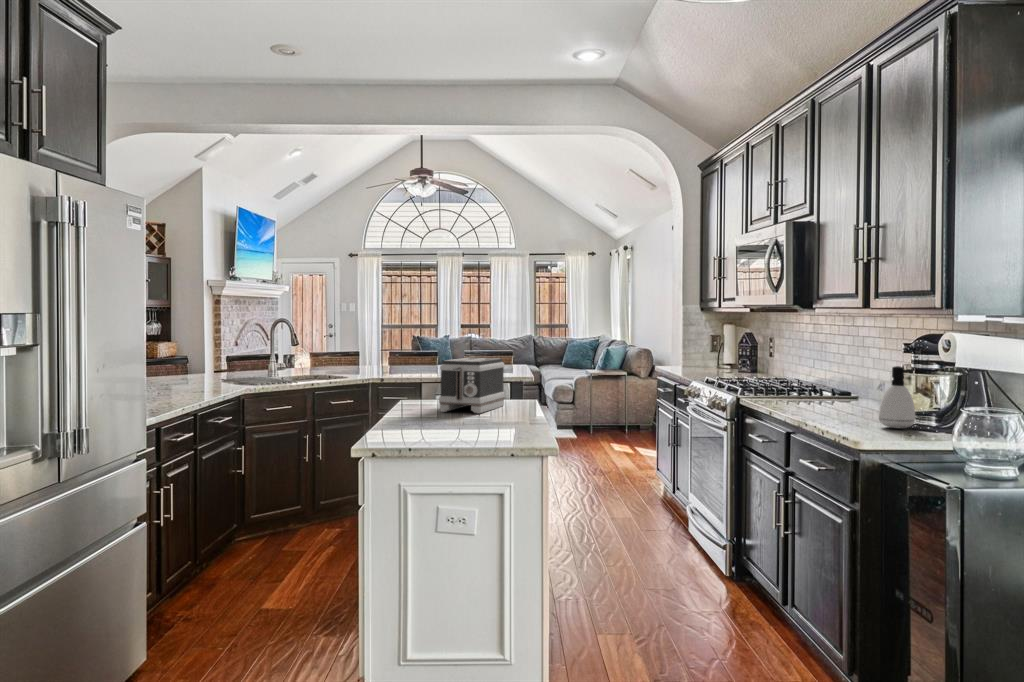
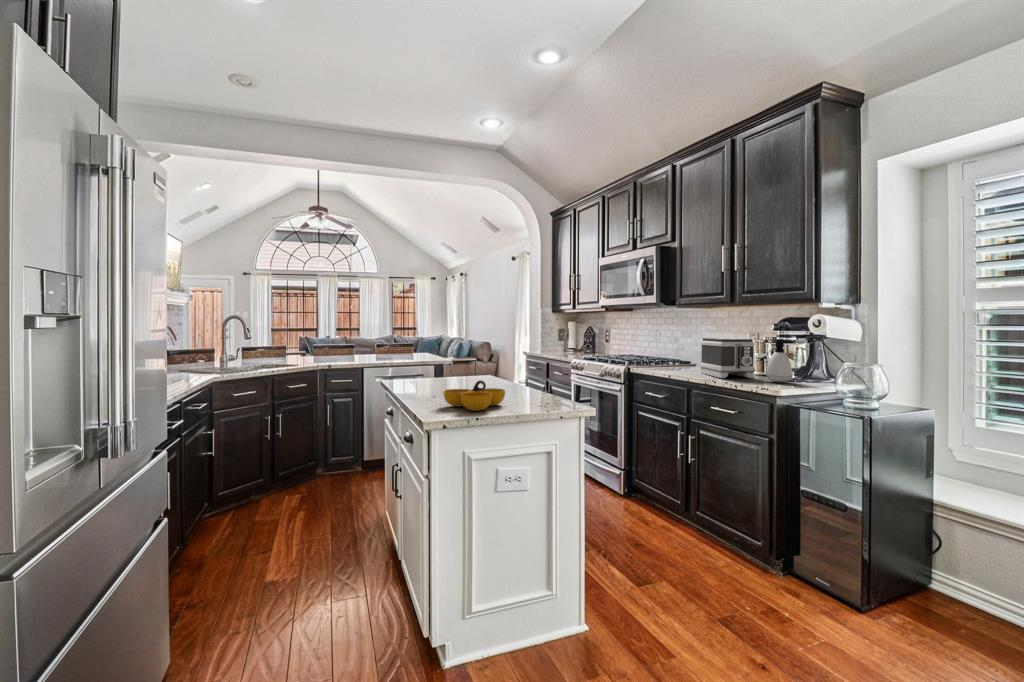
toaster: present [439,358,505,414] -> present [700,338,755,378]
decorative bowl: none [398,407,466,440] -> present [444,381,505,411]

